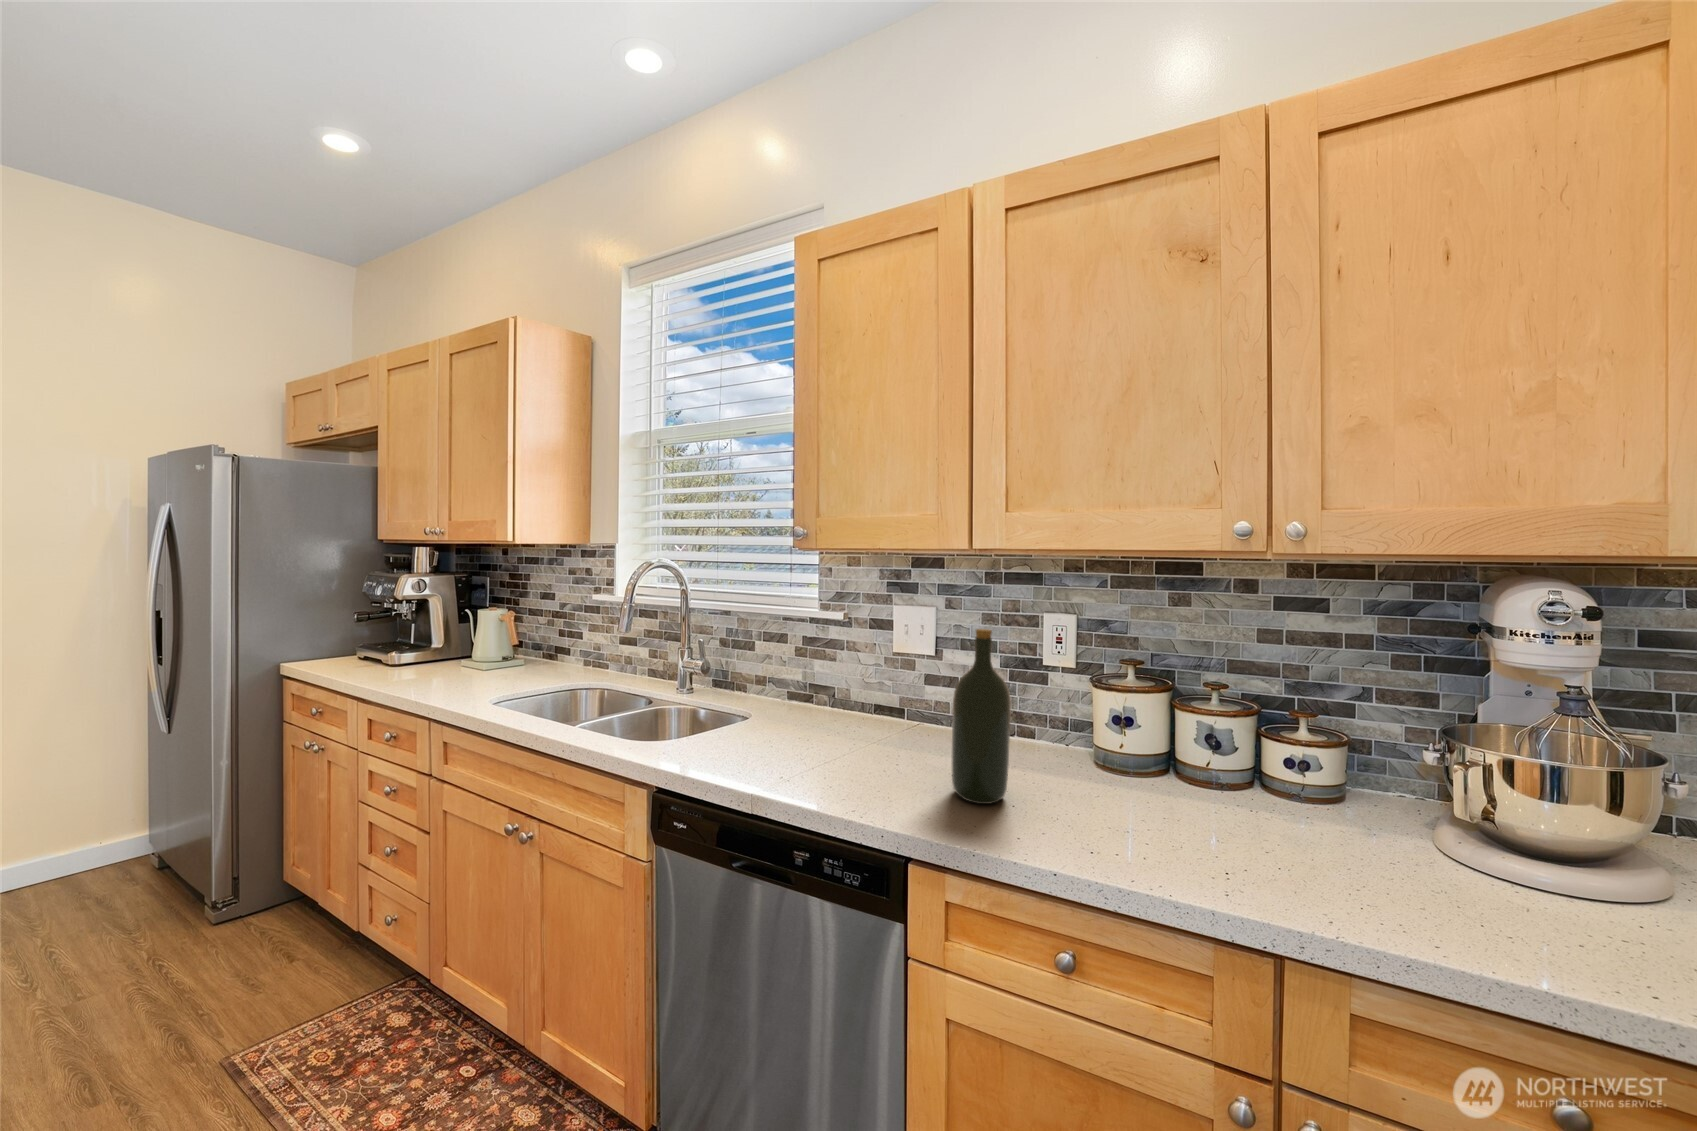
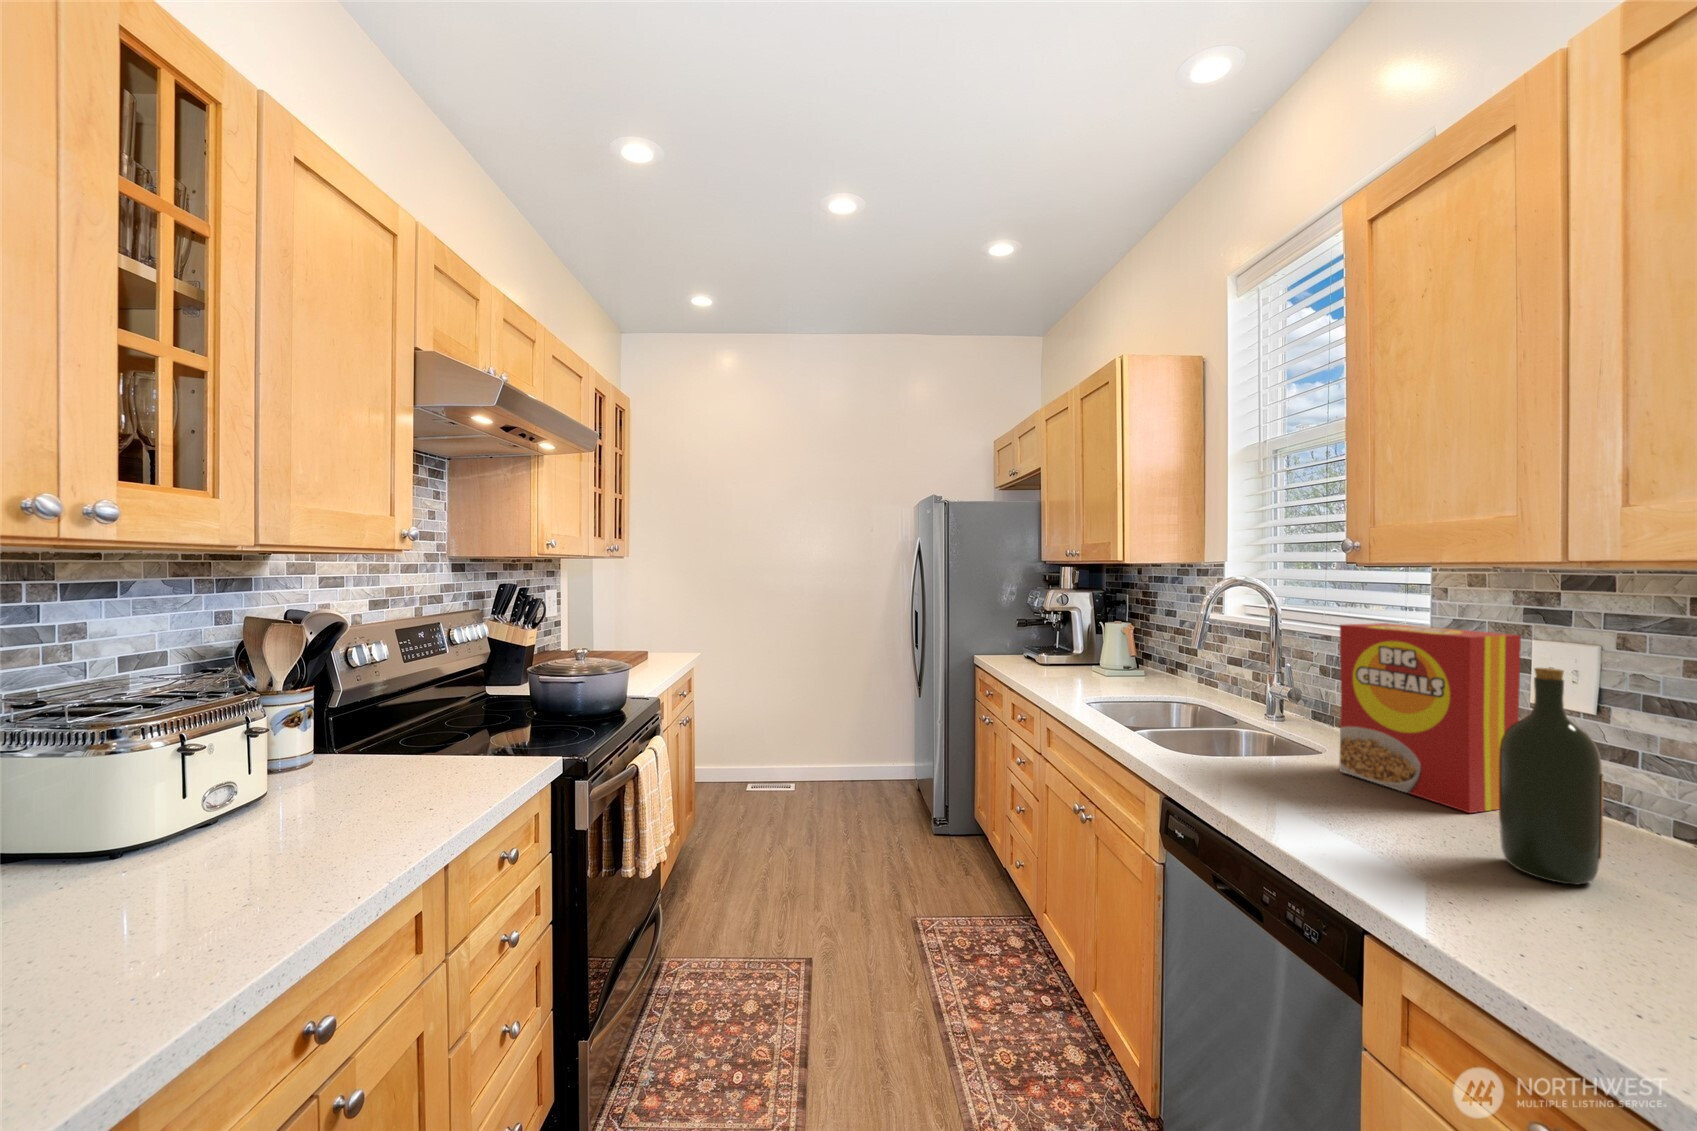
cereal box: none [785,597,902,755] -> present [1339,623,1521,813]

